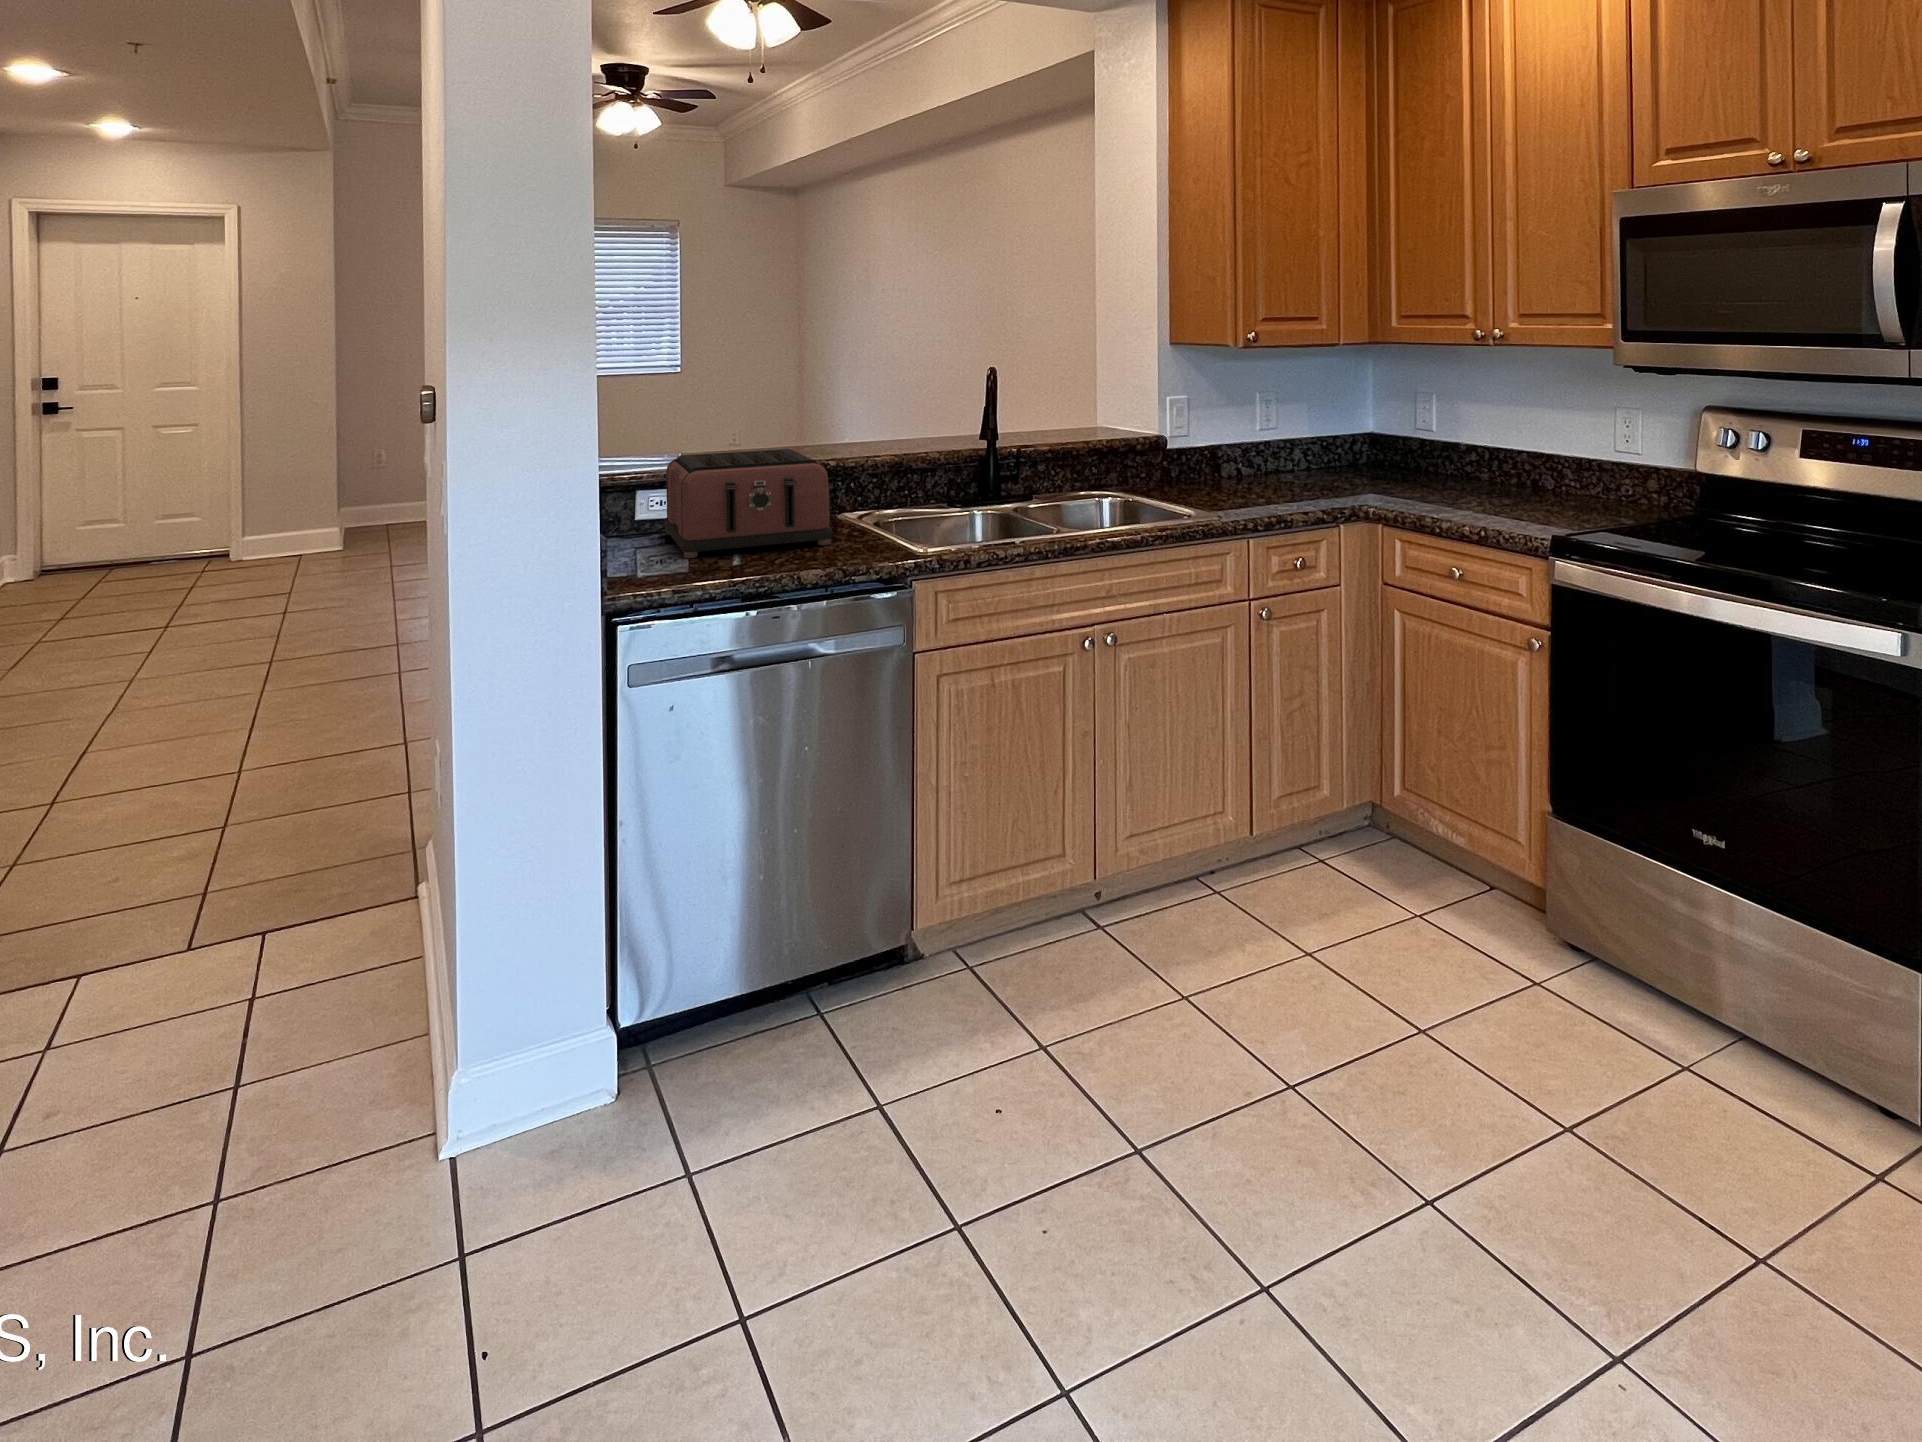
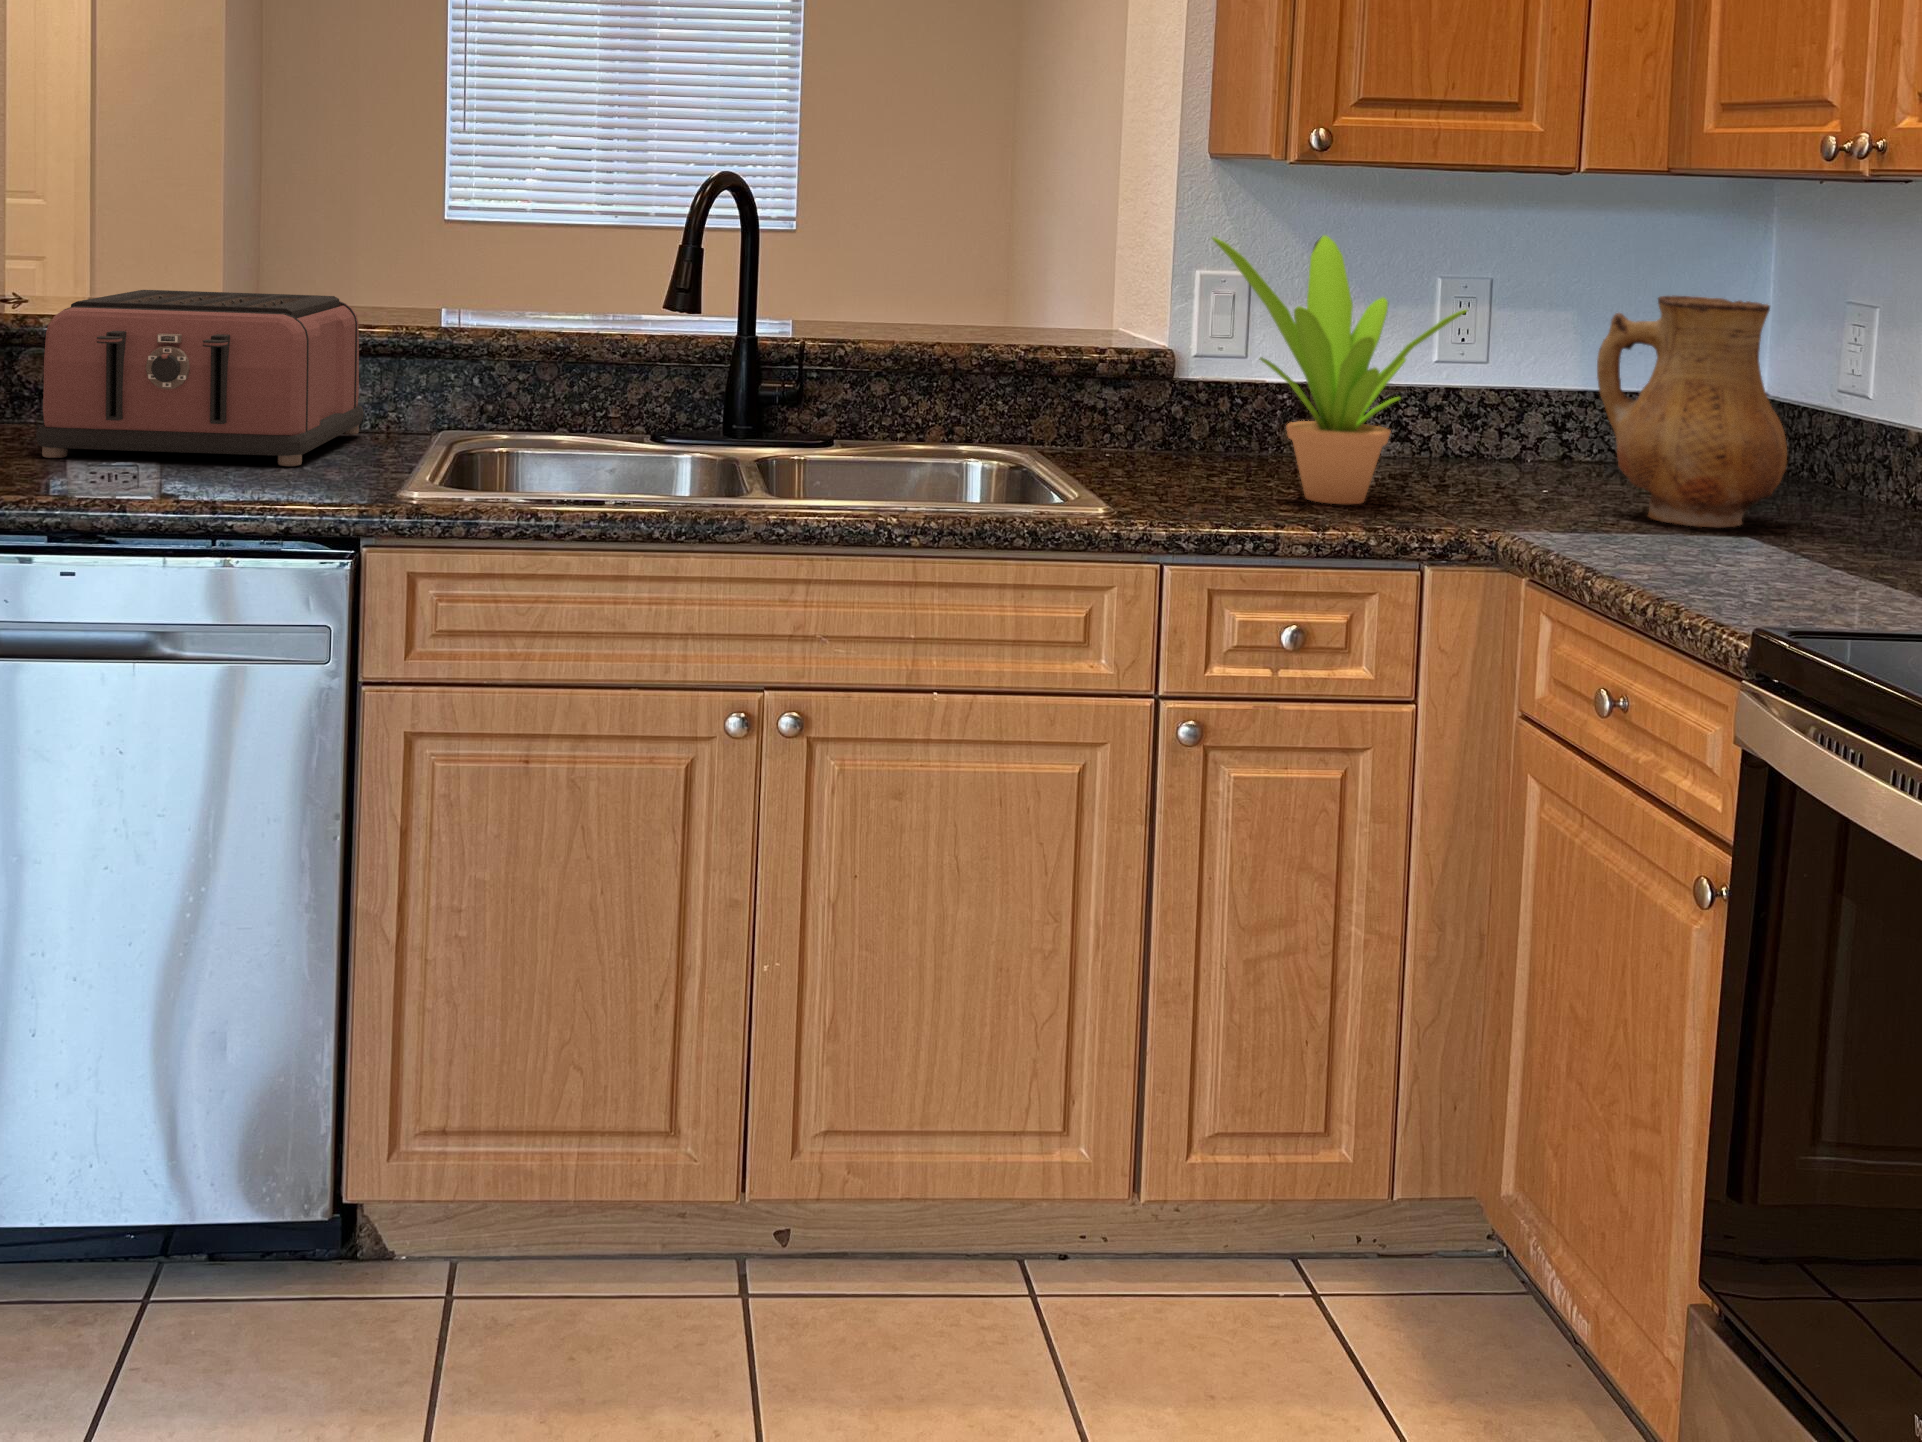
potted plant: none [1236,380,1336,502] -> present [1212,235,1468,504]
ceramic pitcher: none [1372,397,1450,494] -> present [1597,295,1787,528]

